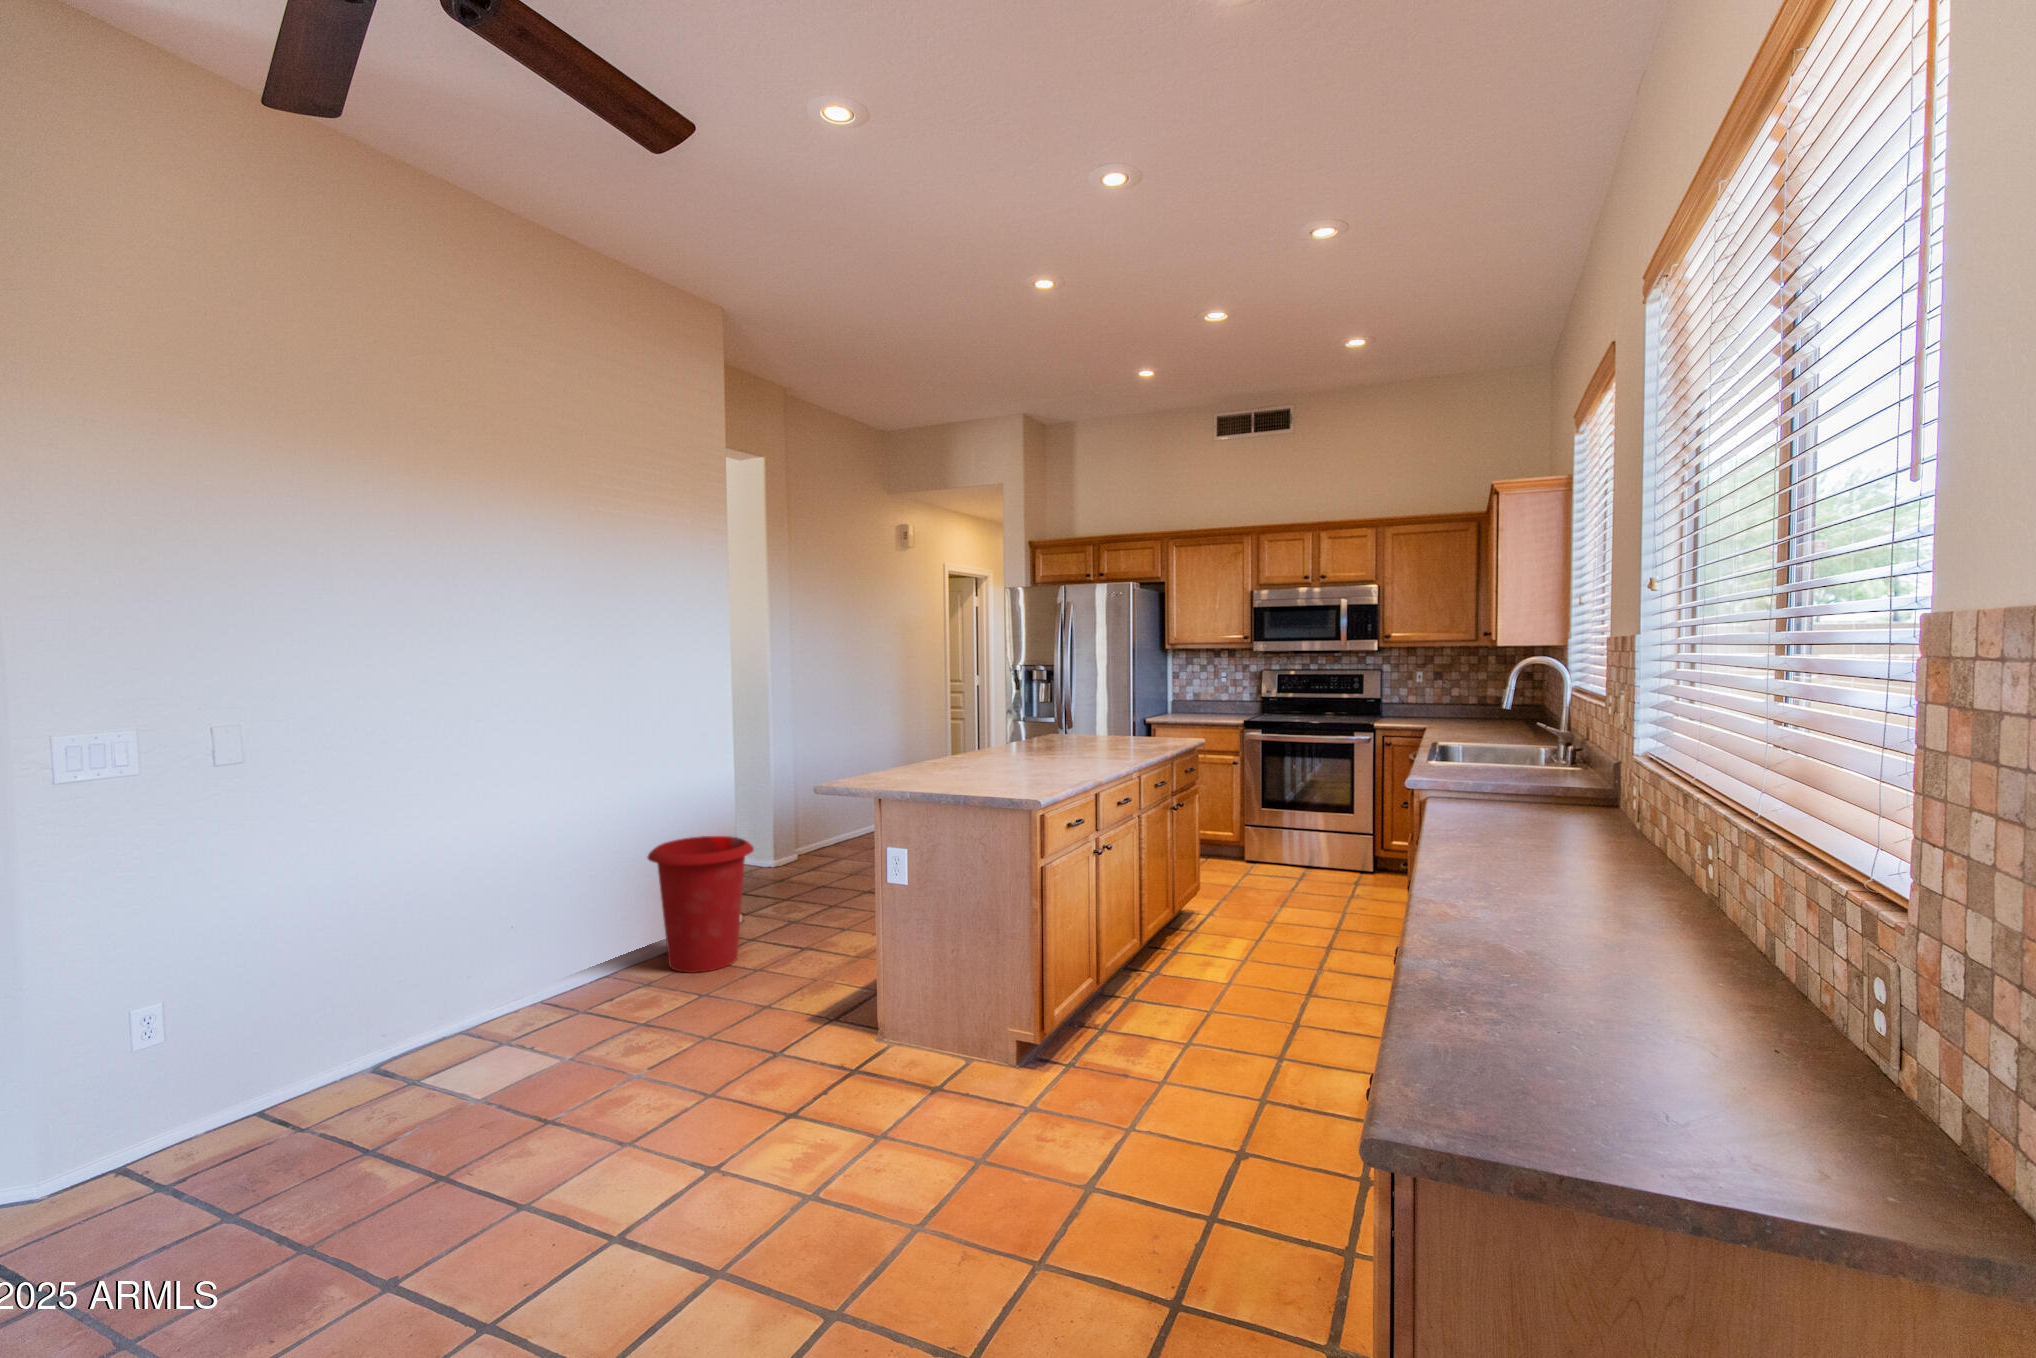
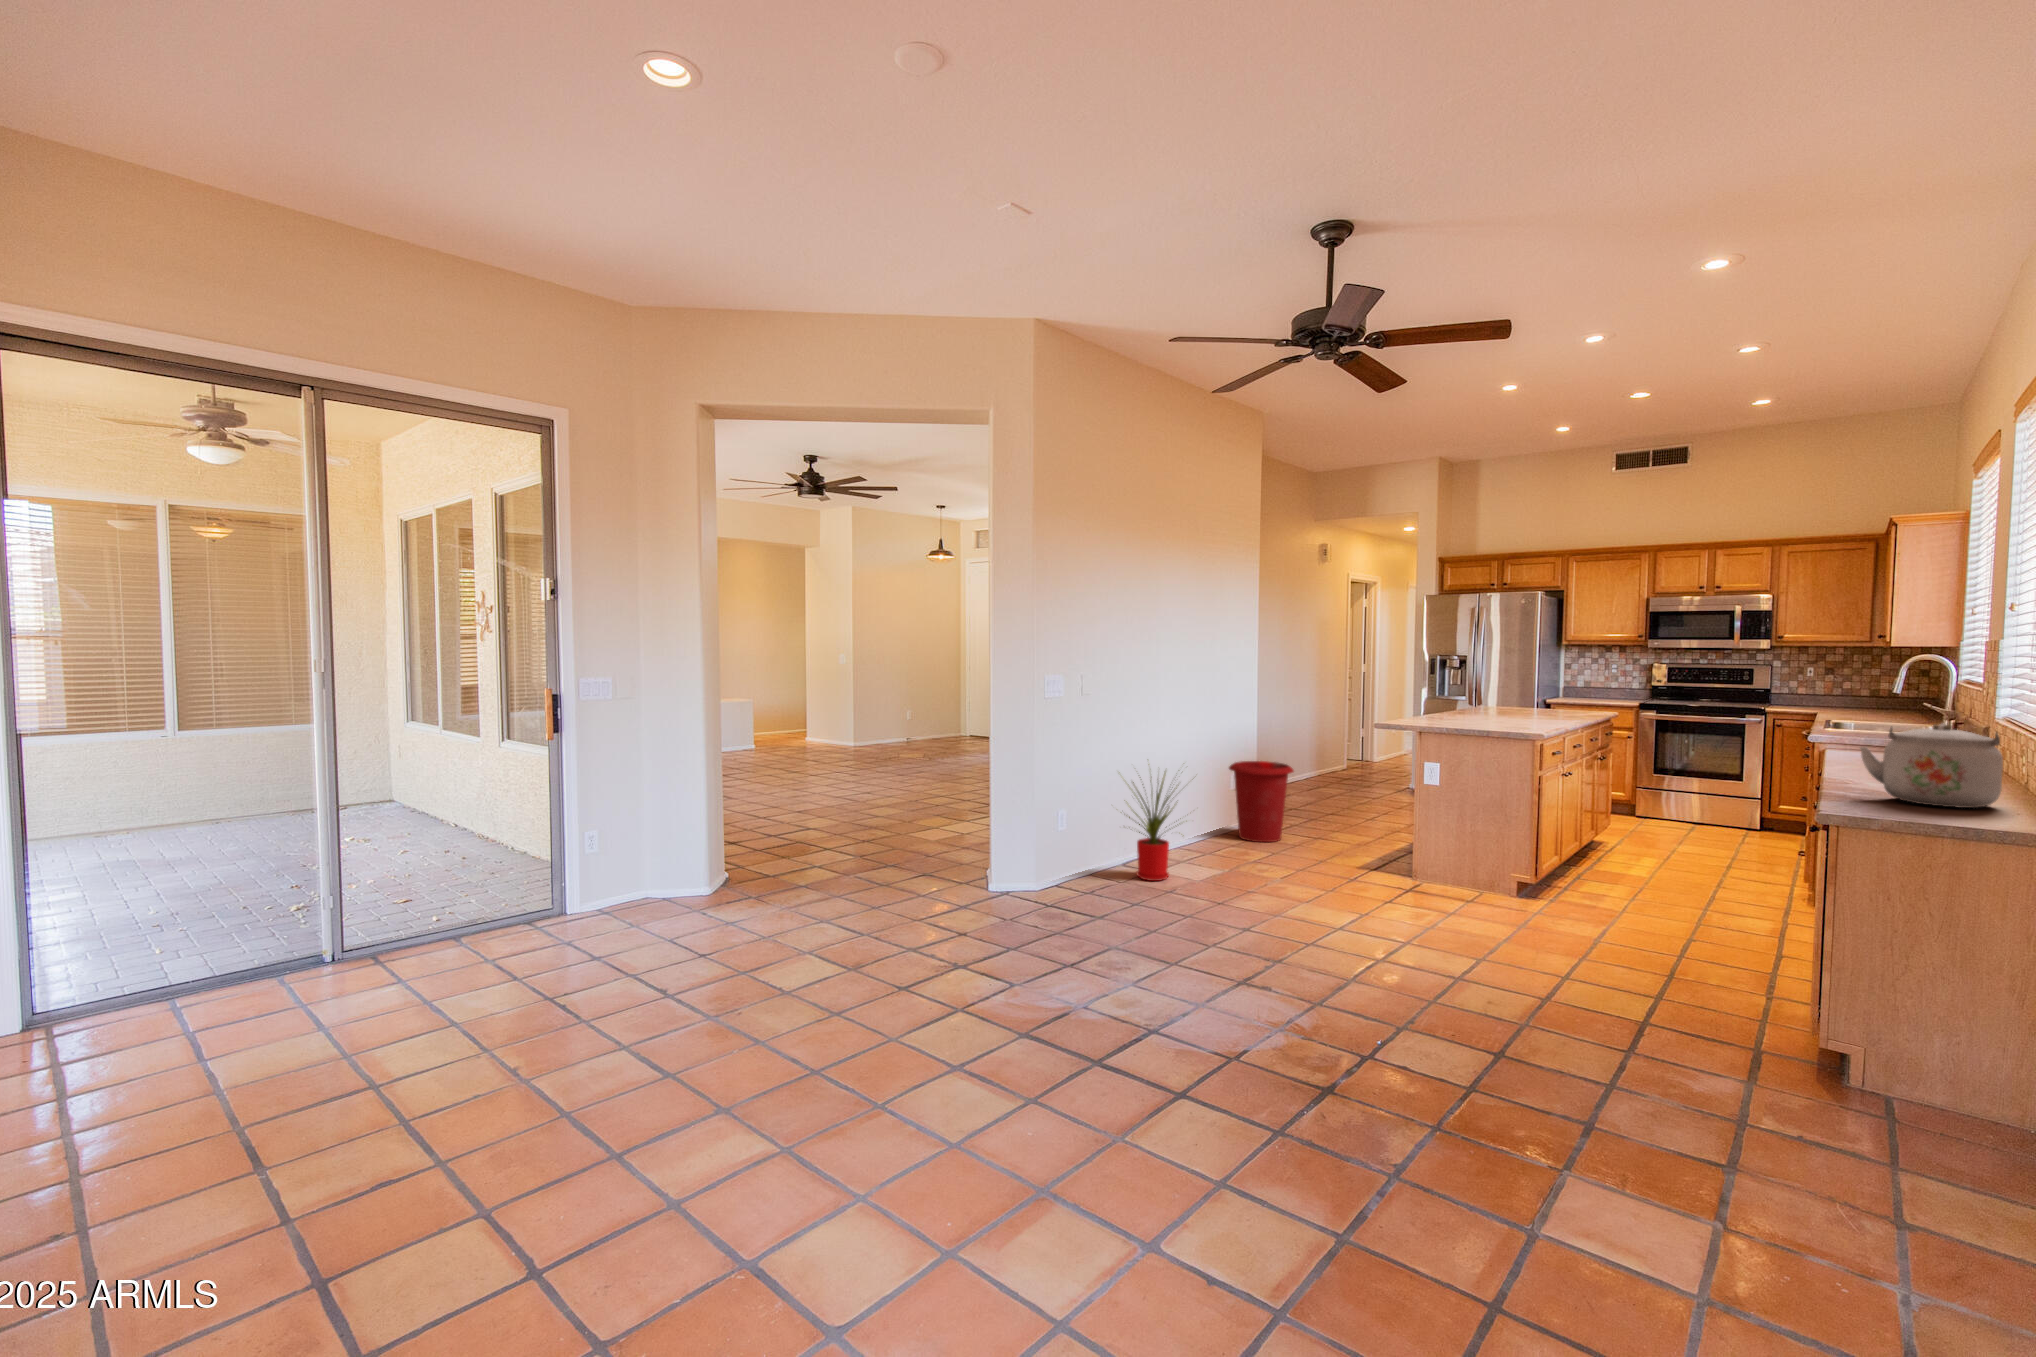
kettle: none [1459,833,1751,1060] -> present [1860,723,2003,808]
house plant: none [262,872,476,1121] -> present [1126,773,1180,881]

